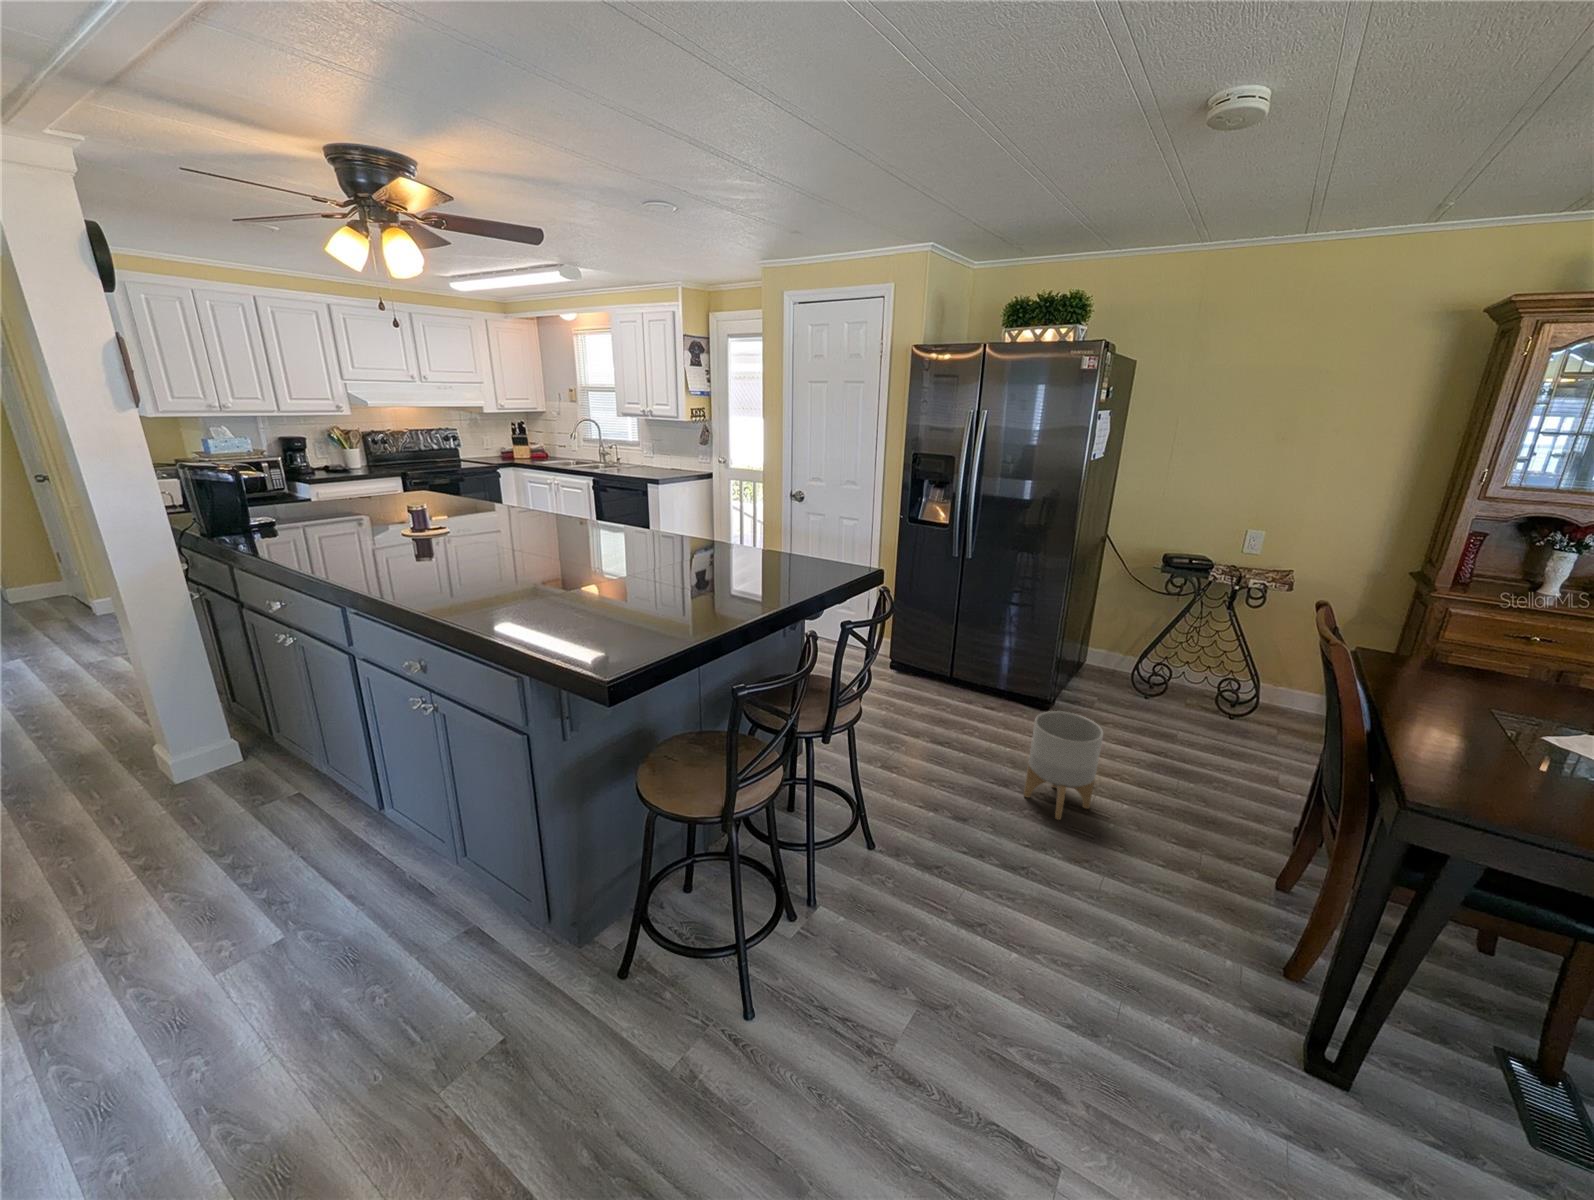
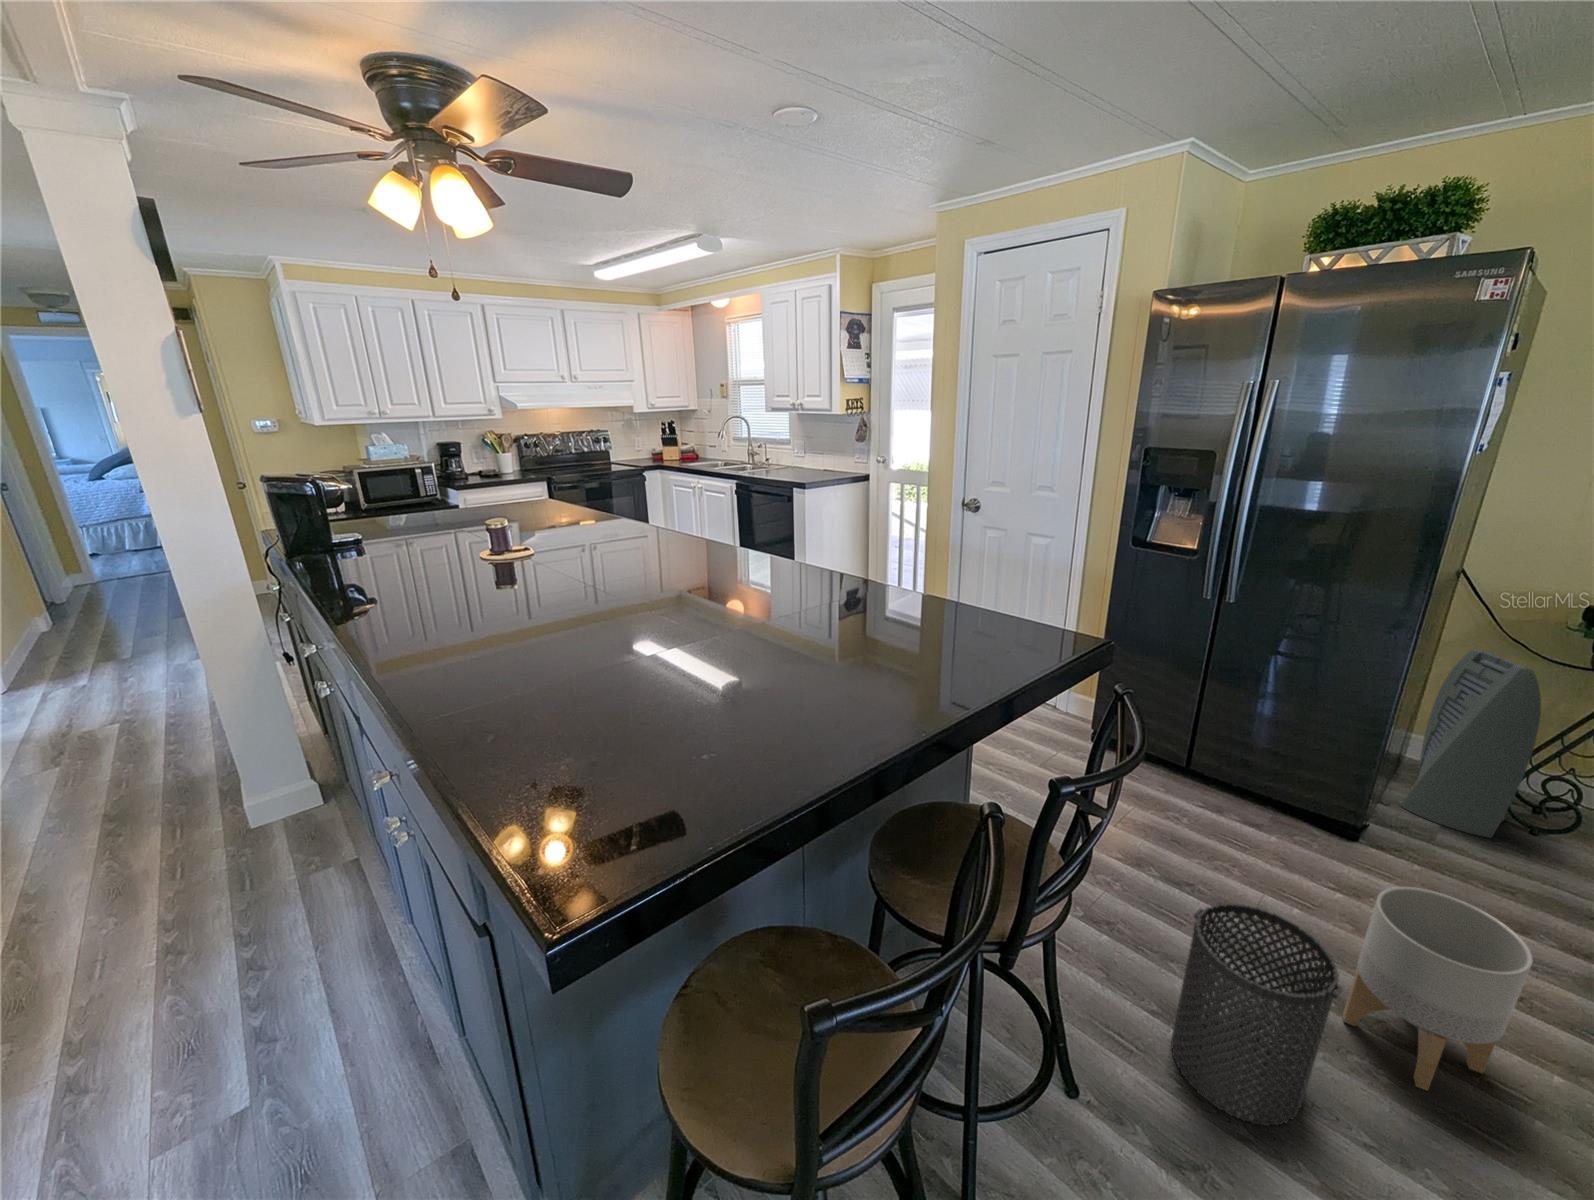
air purifier: none [1074,584,1138,701] -> present [1401,650,1541,838]
trash can: none [929,727,1009,847] -> present [1171,903,1342,1126]

